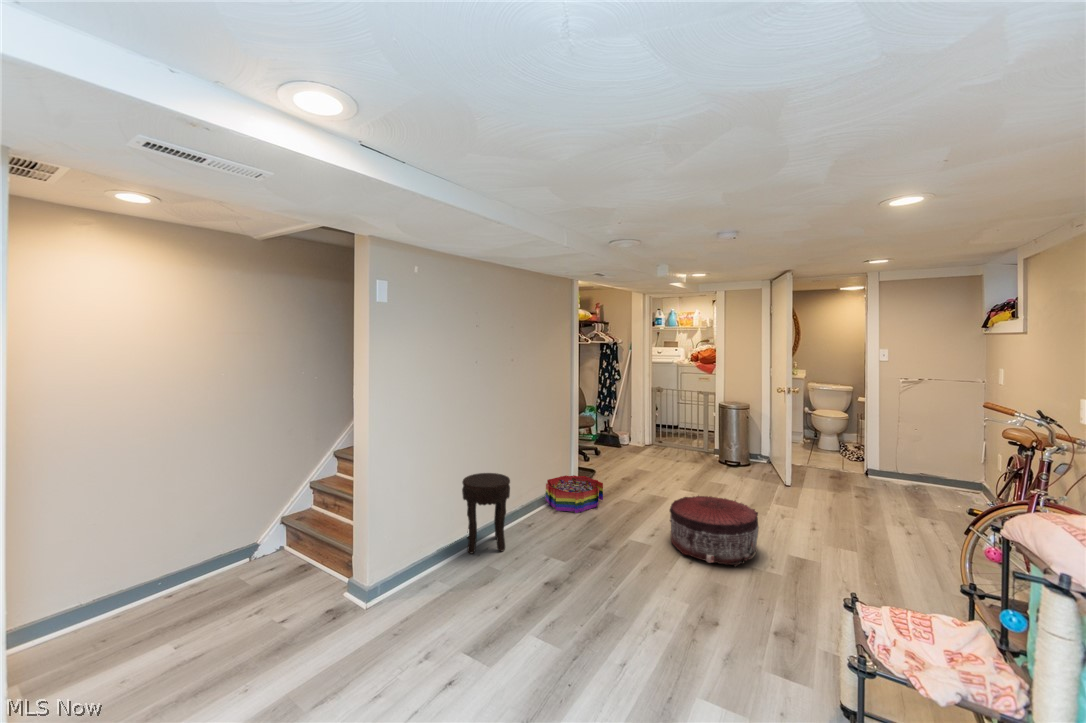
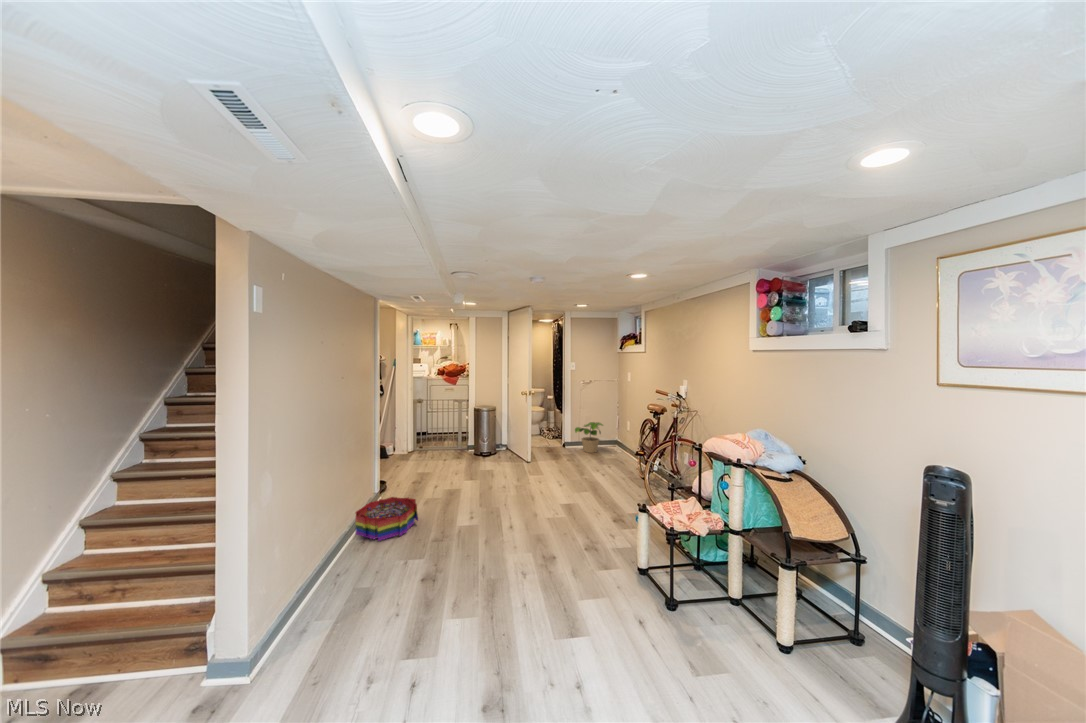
potted plant: none [880,445,936,495] -> present [575,422,603,453]
side table: present [462,473,510,553] -> none [298,520,362,629]
pouf: present [670,496,759,566] -> none [496,483,562,538]

